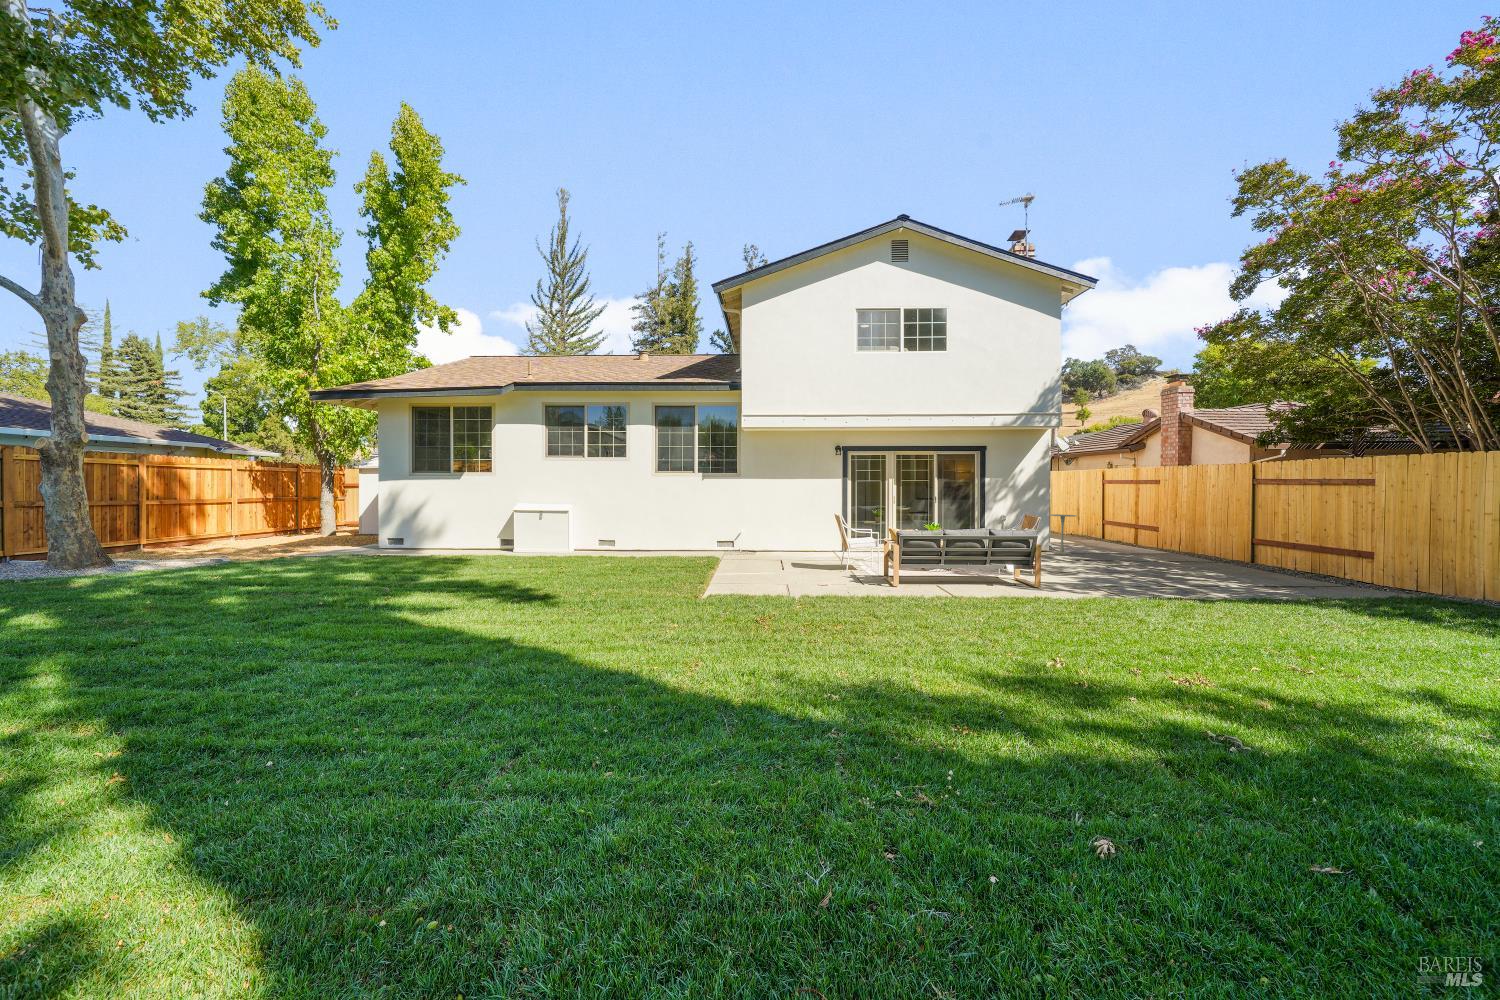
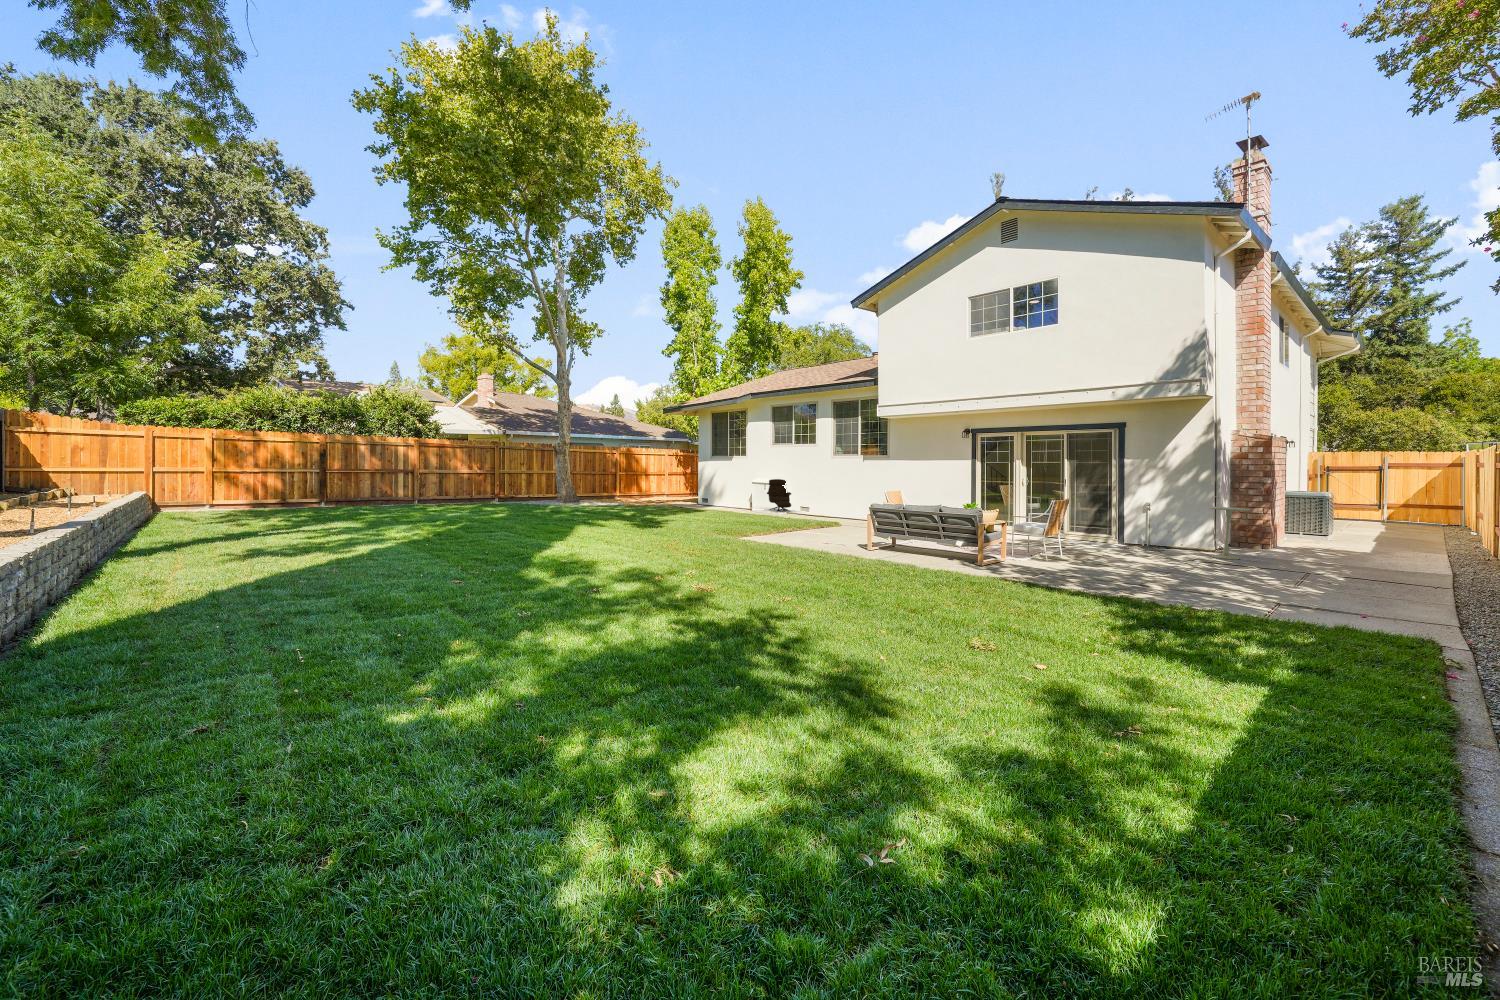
lounge chair: none [551,505,599,550] -> present [767,479,791,512]

